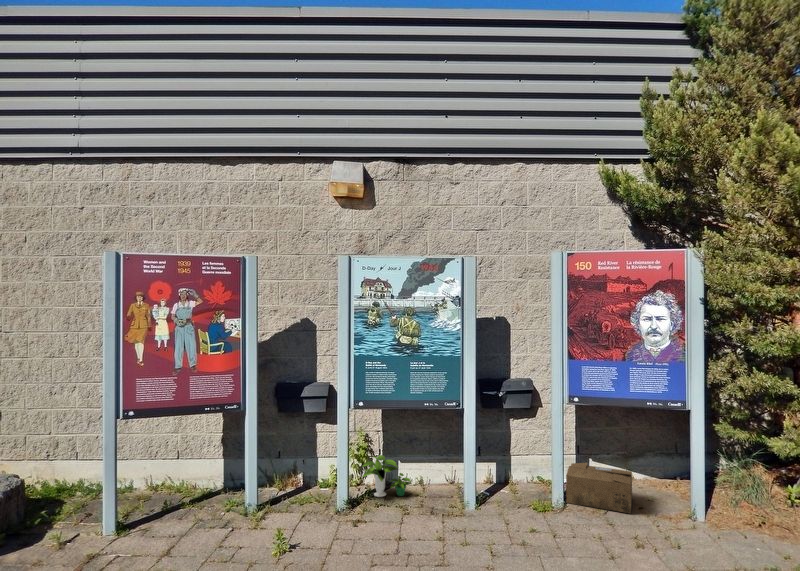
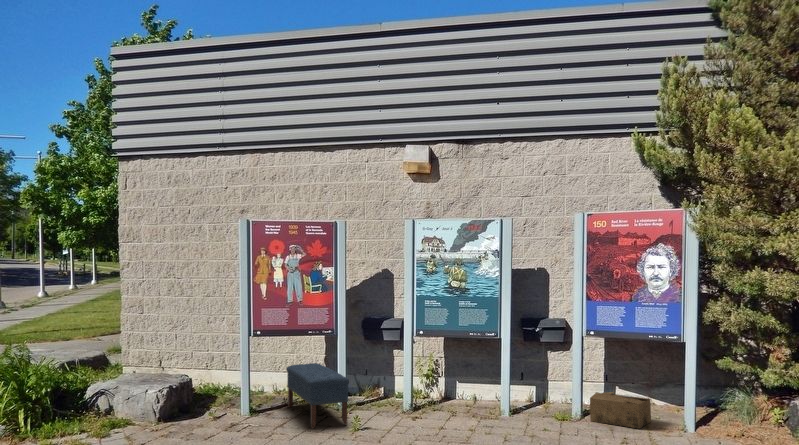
bench: none [173,444,266,555] -> present [287,363,349,428]
potted plant: present [362,455,411,497] -> none [425,379,466,411]

